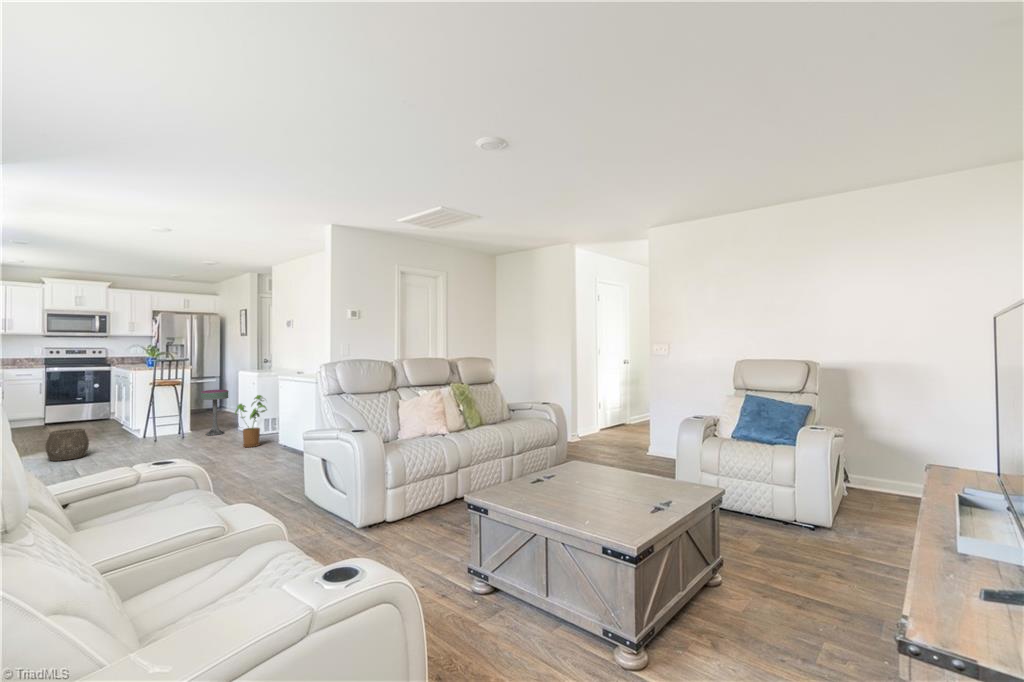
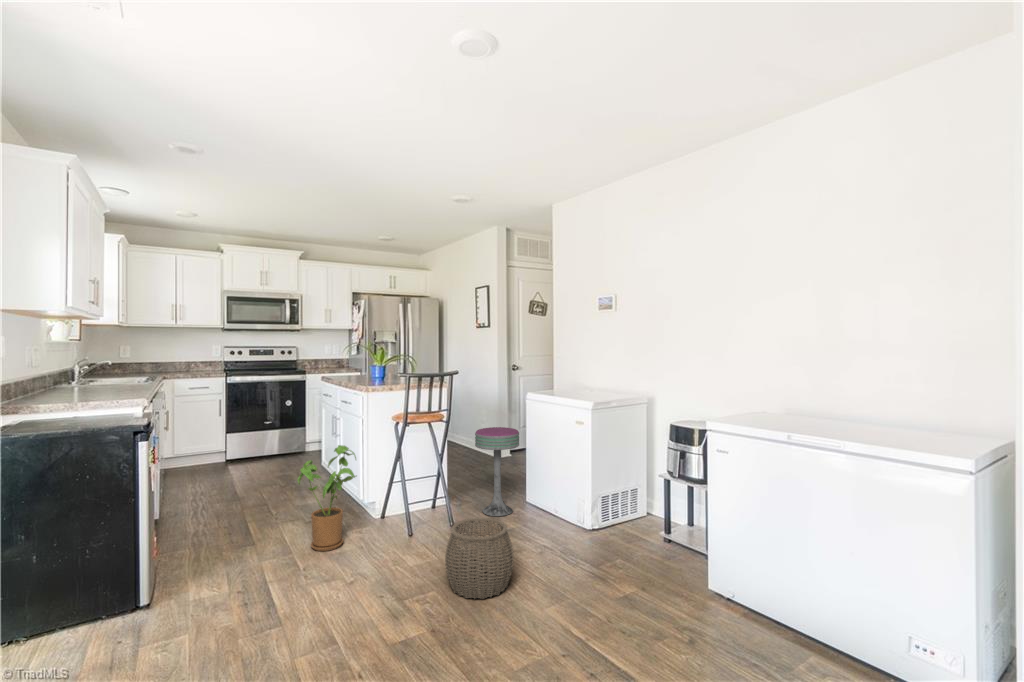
house plant: present [235,395,267,447] -> present [298,445,356,551]
woven basket: present [45,428,89,461] -> present [445,518,514,599]

